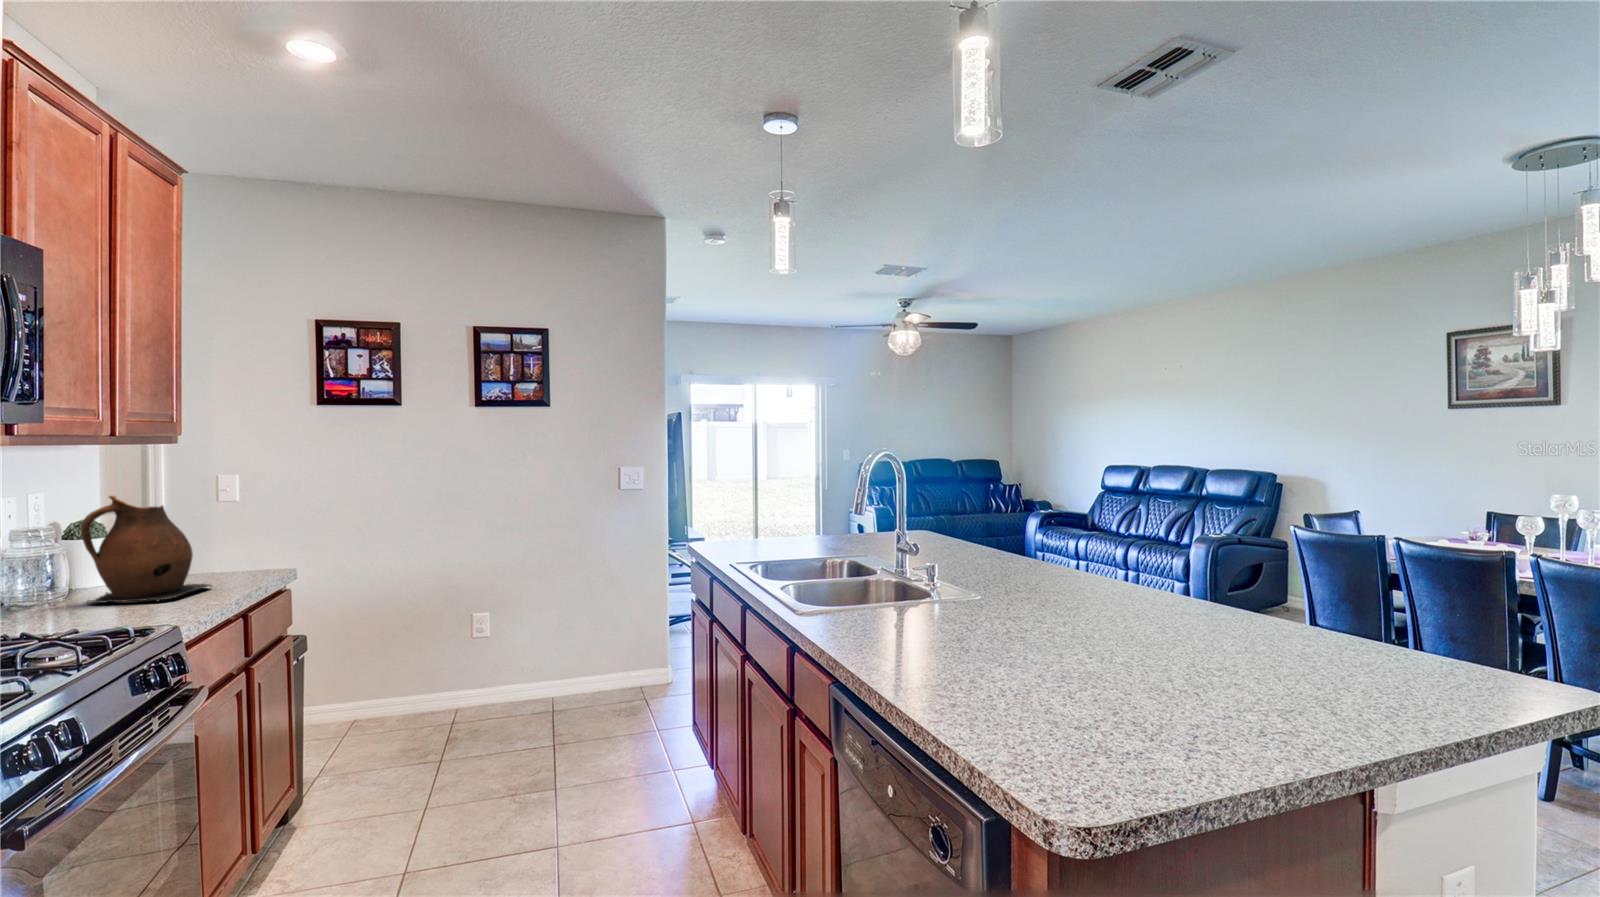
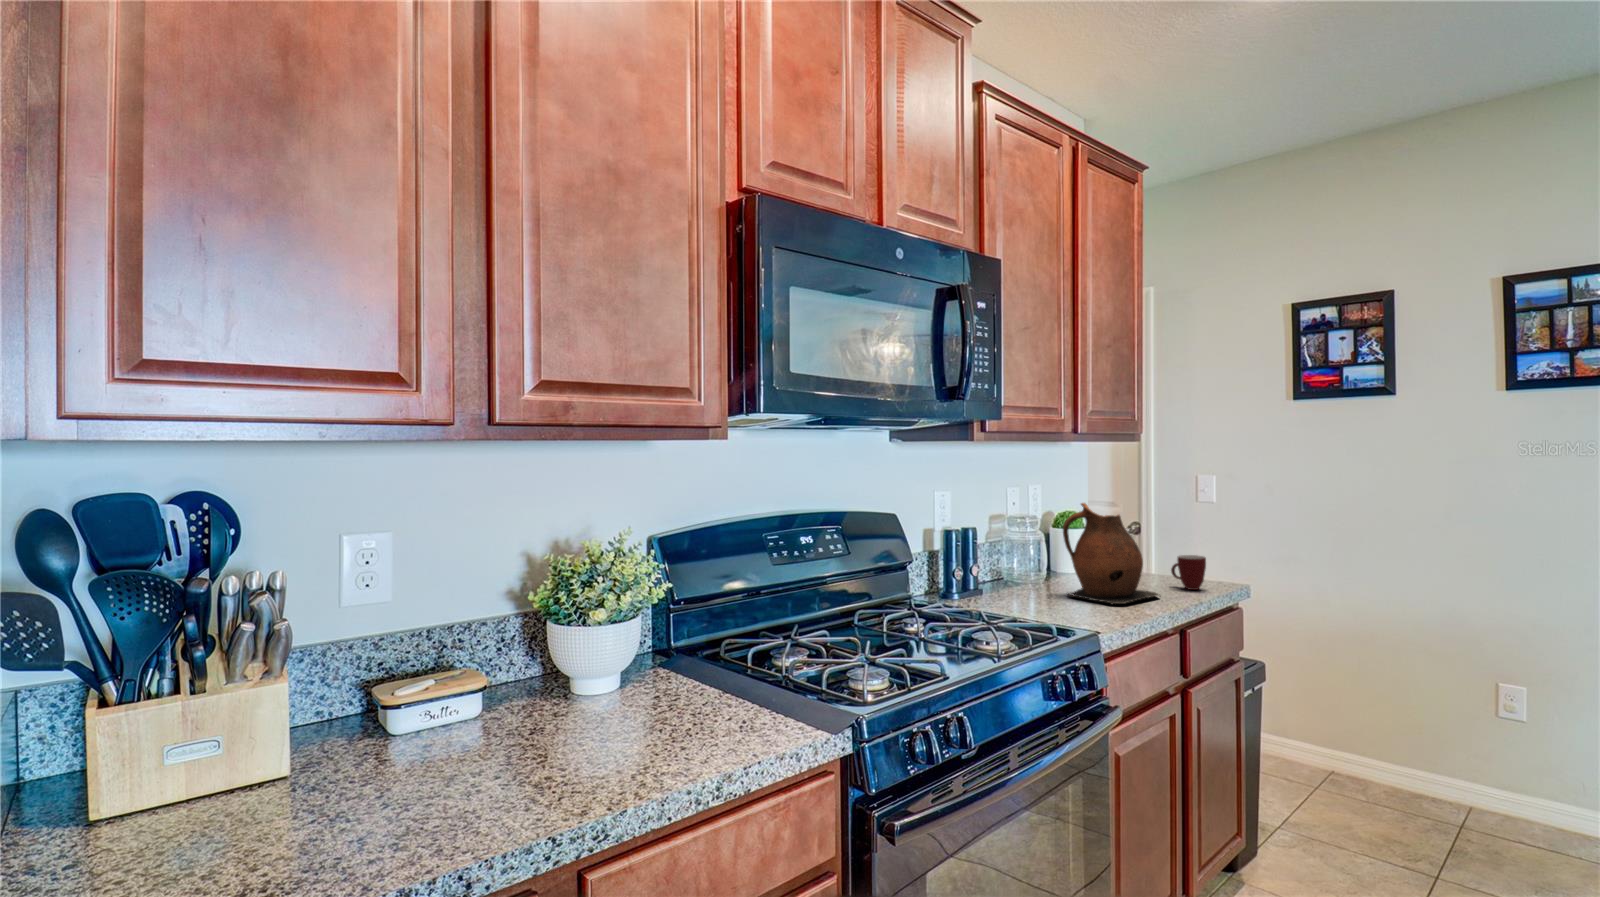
mug: none [217,543,257,578] -> present [1171,555,1206,590]

